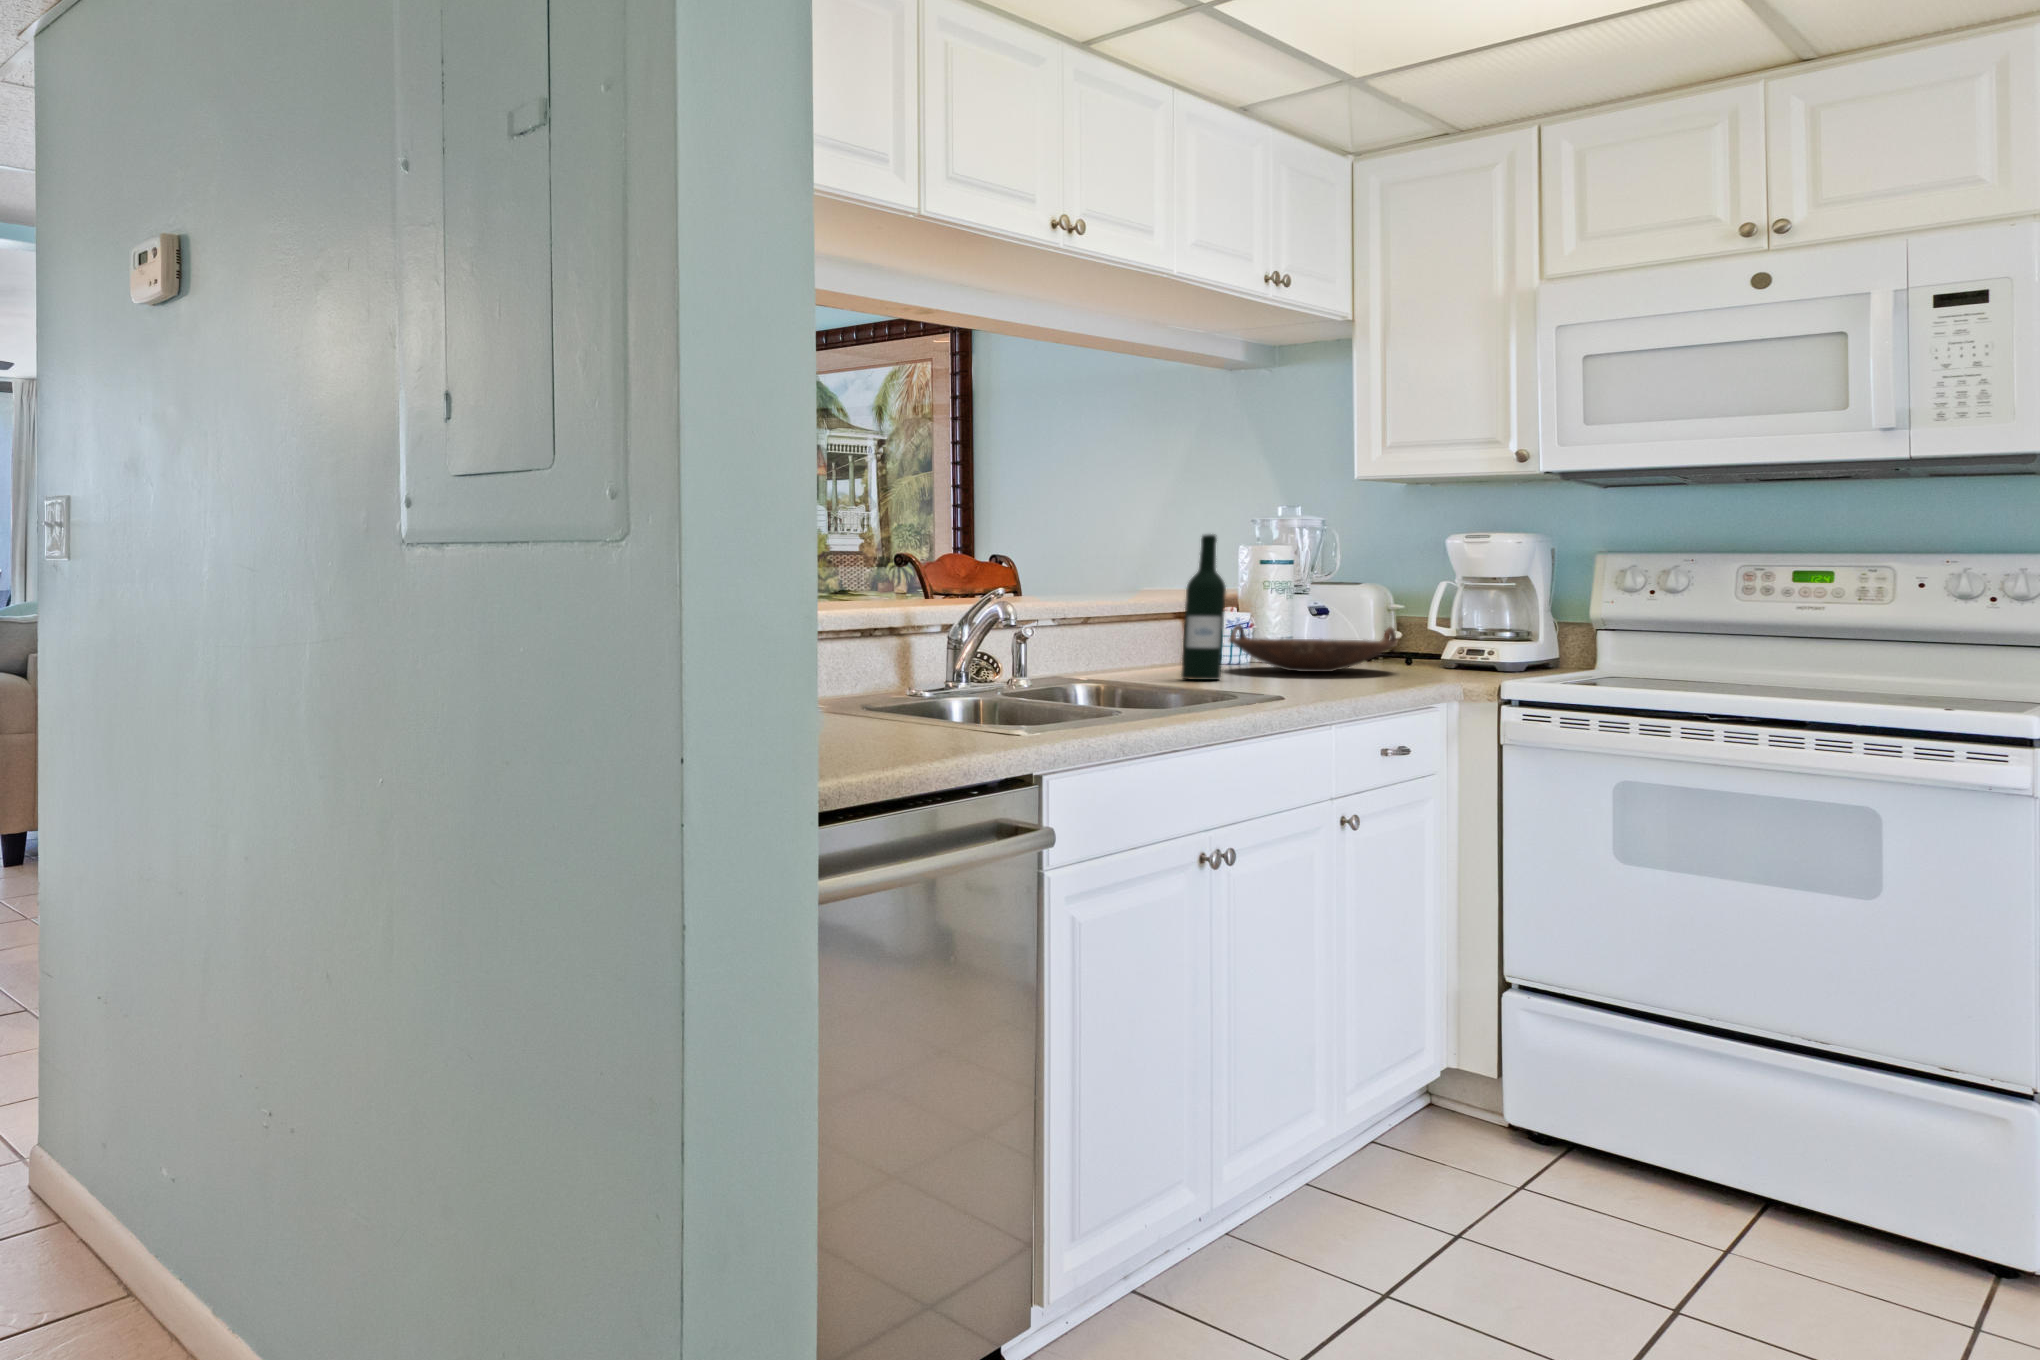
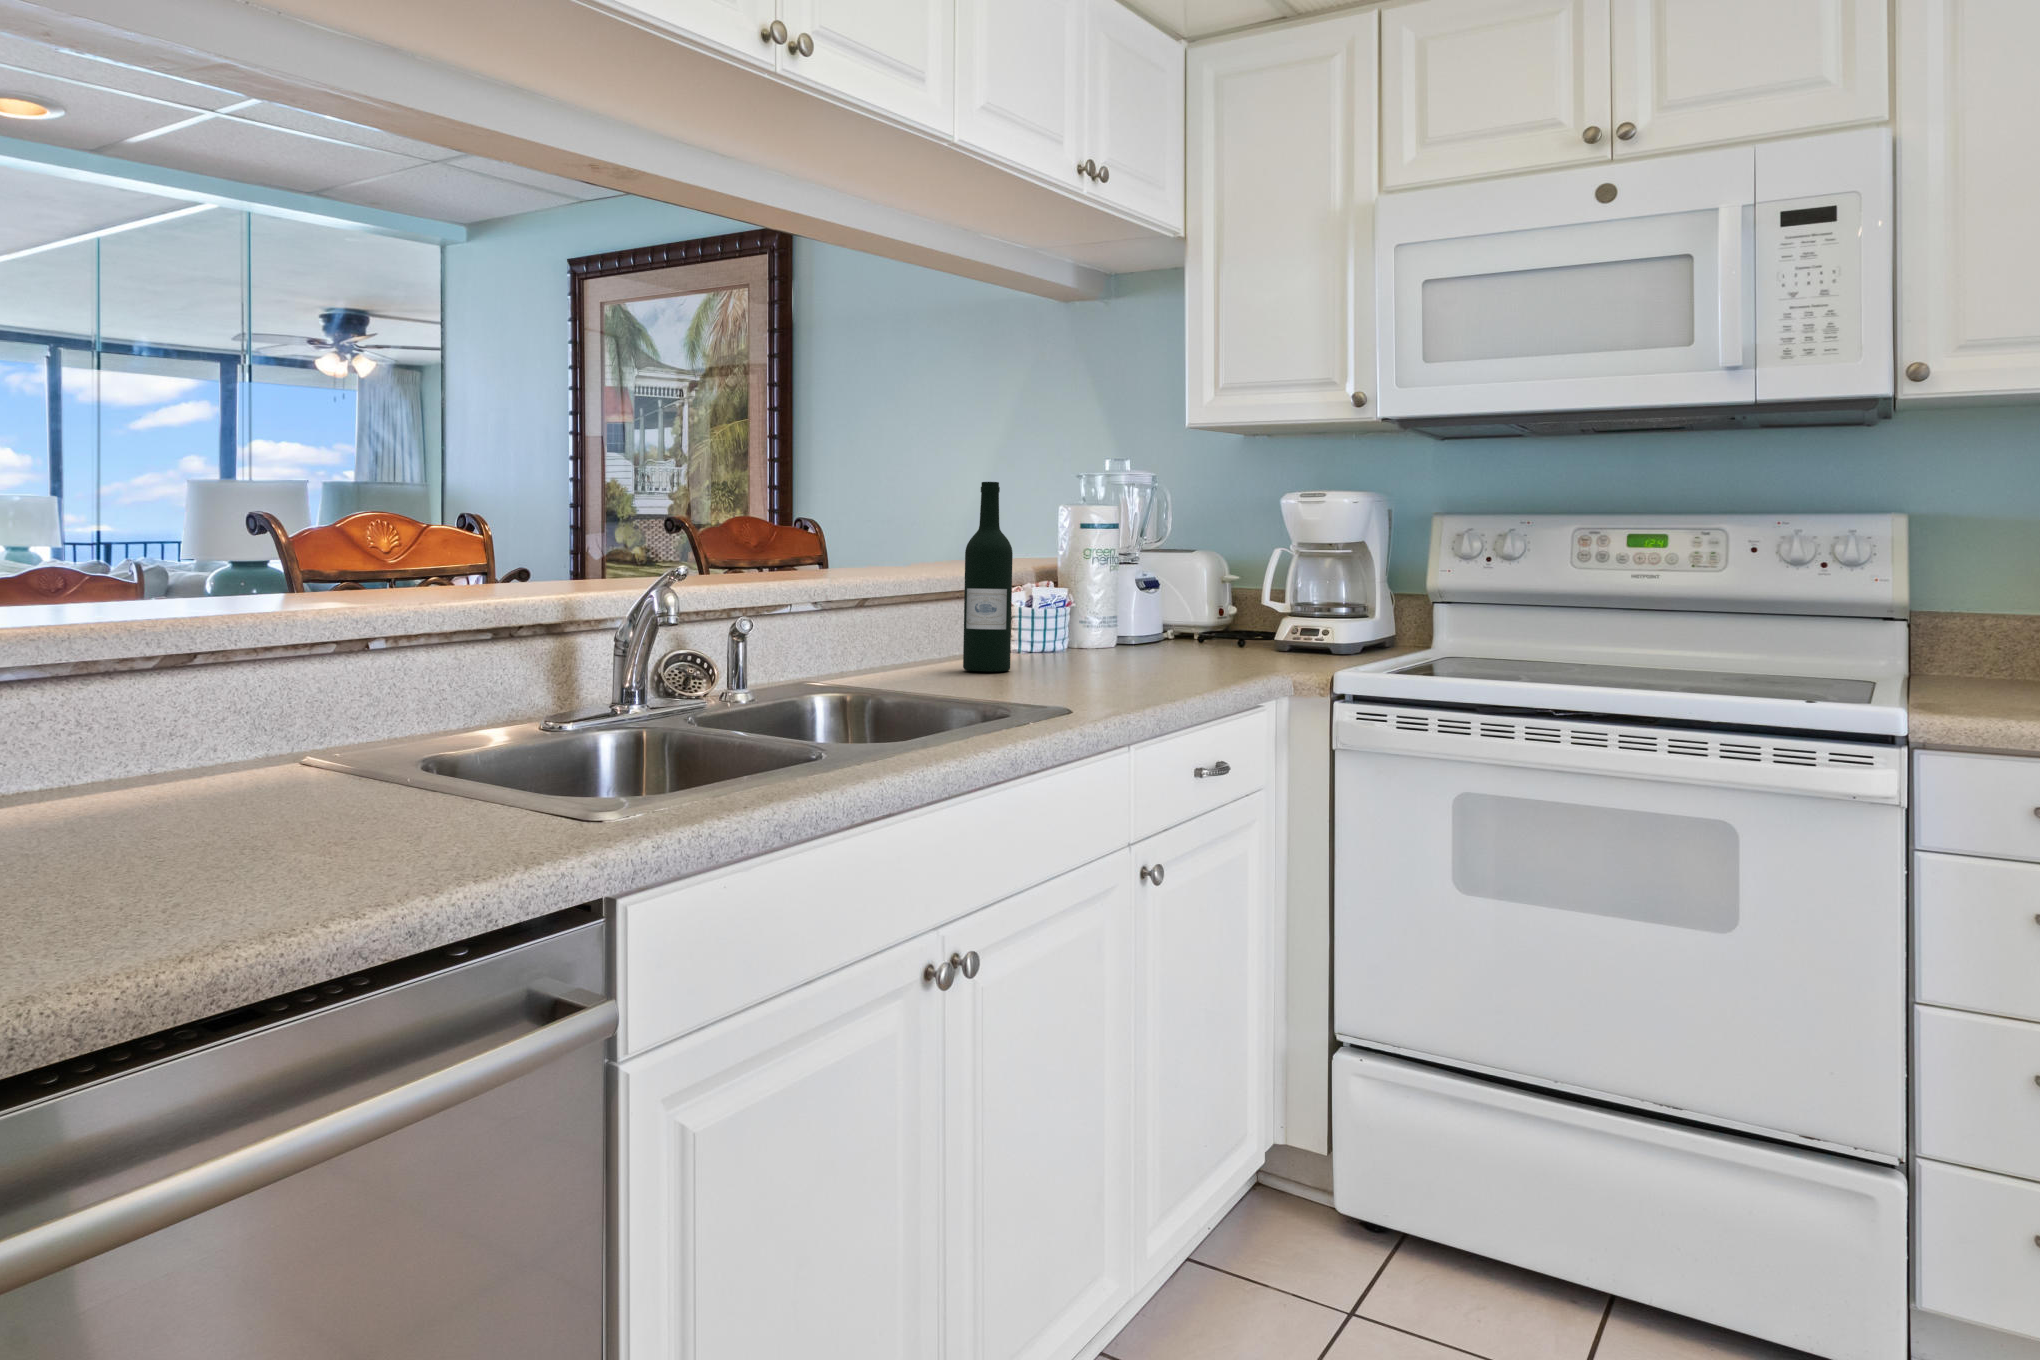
bowl: present [1229,624,1397,672] -> none [1031,598,1222,658]

